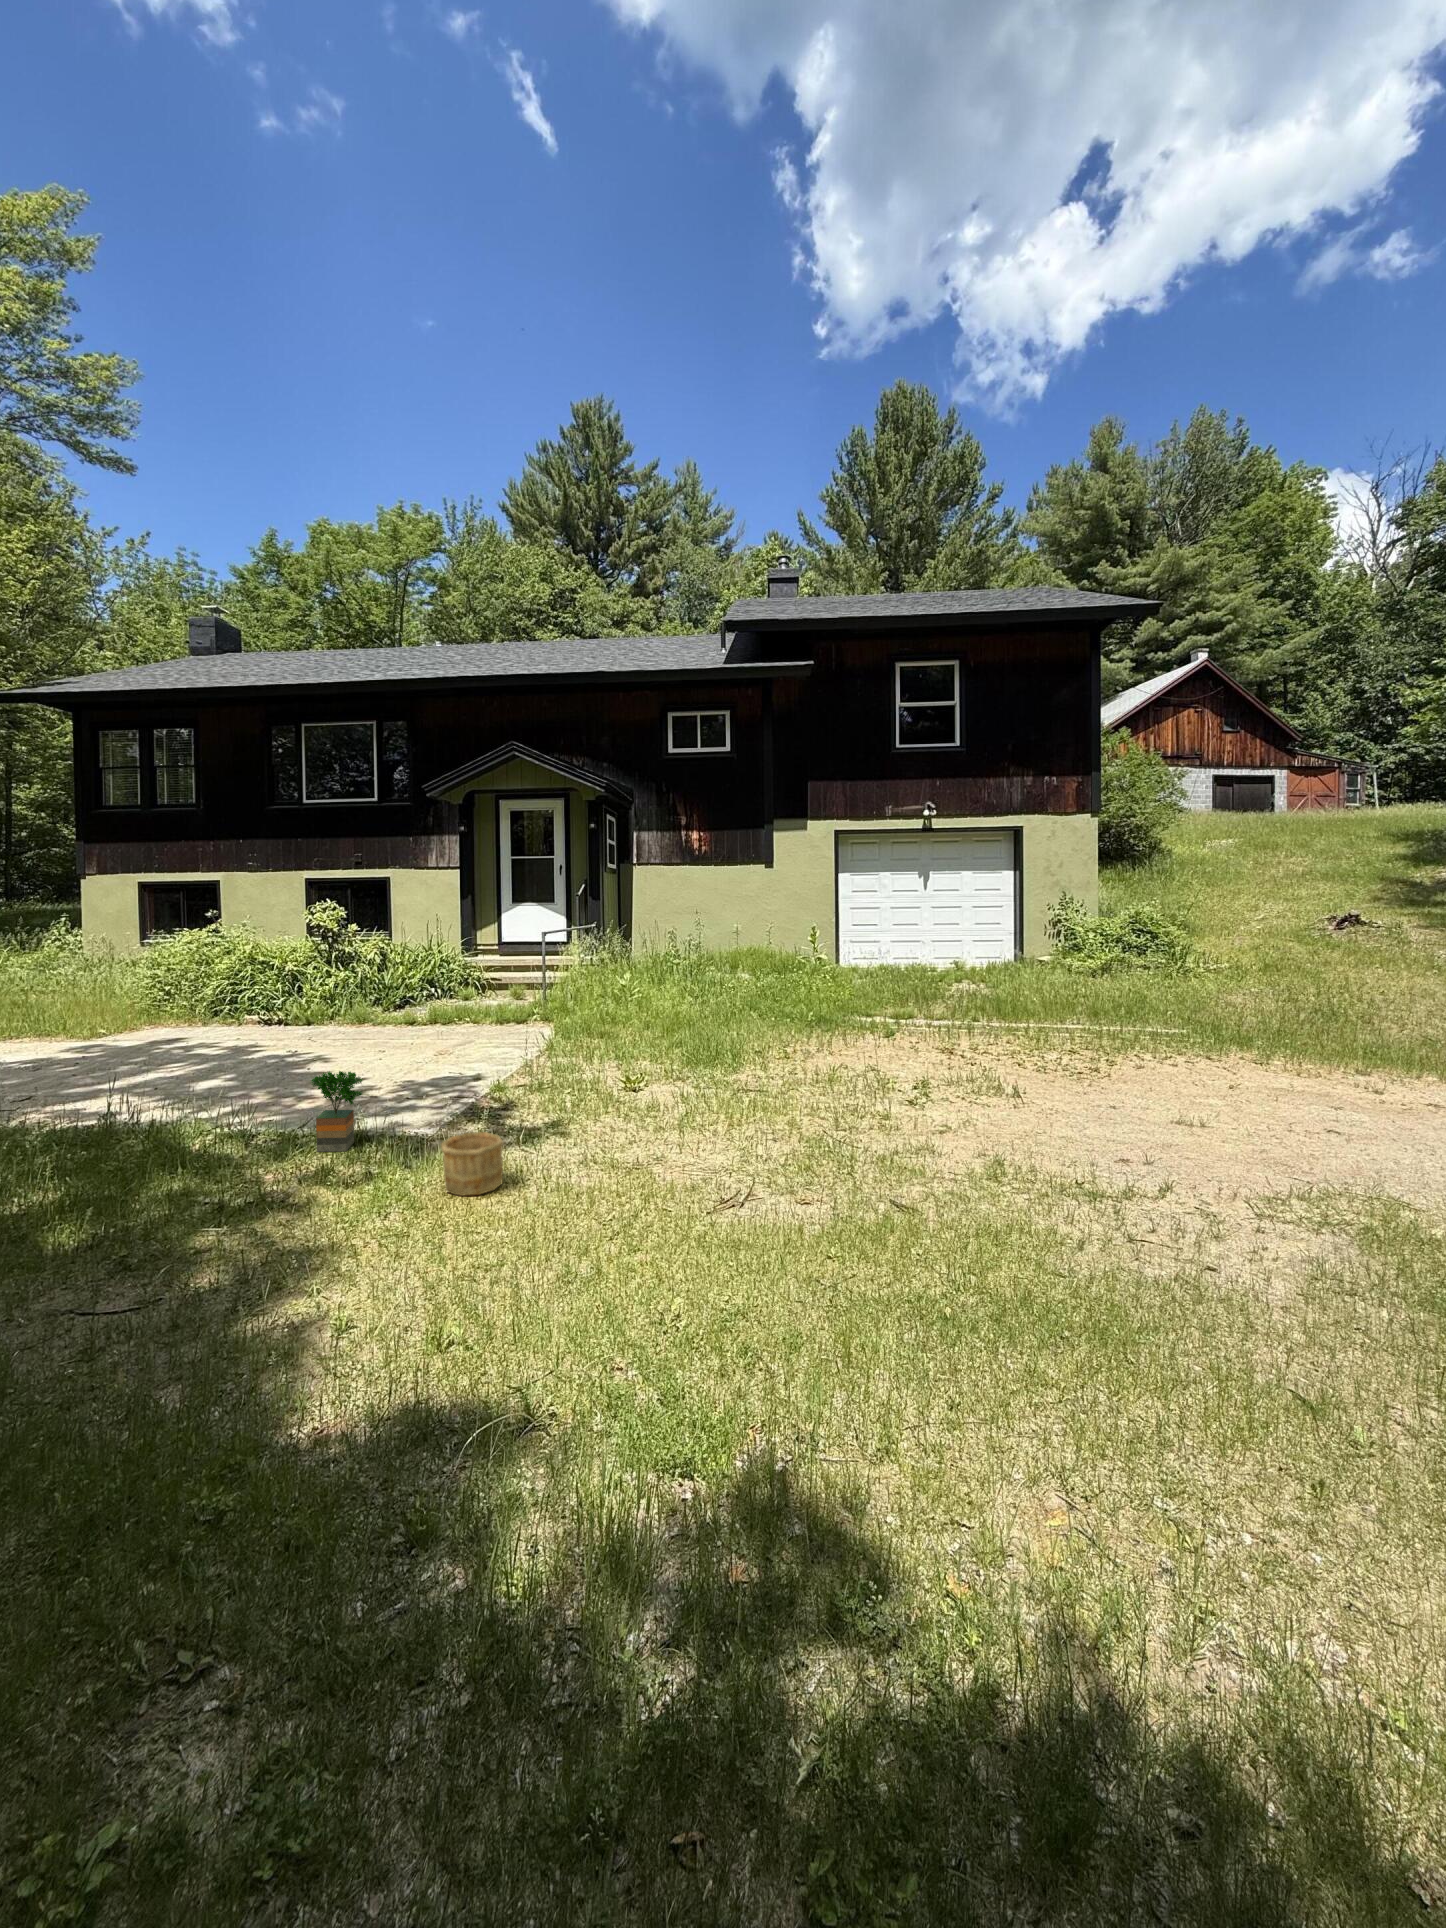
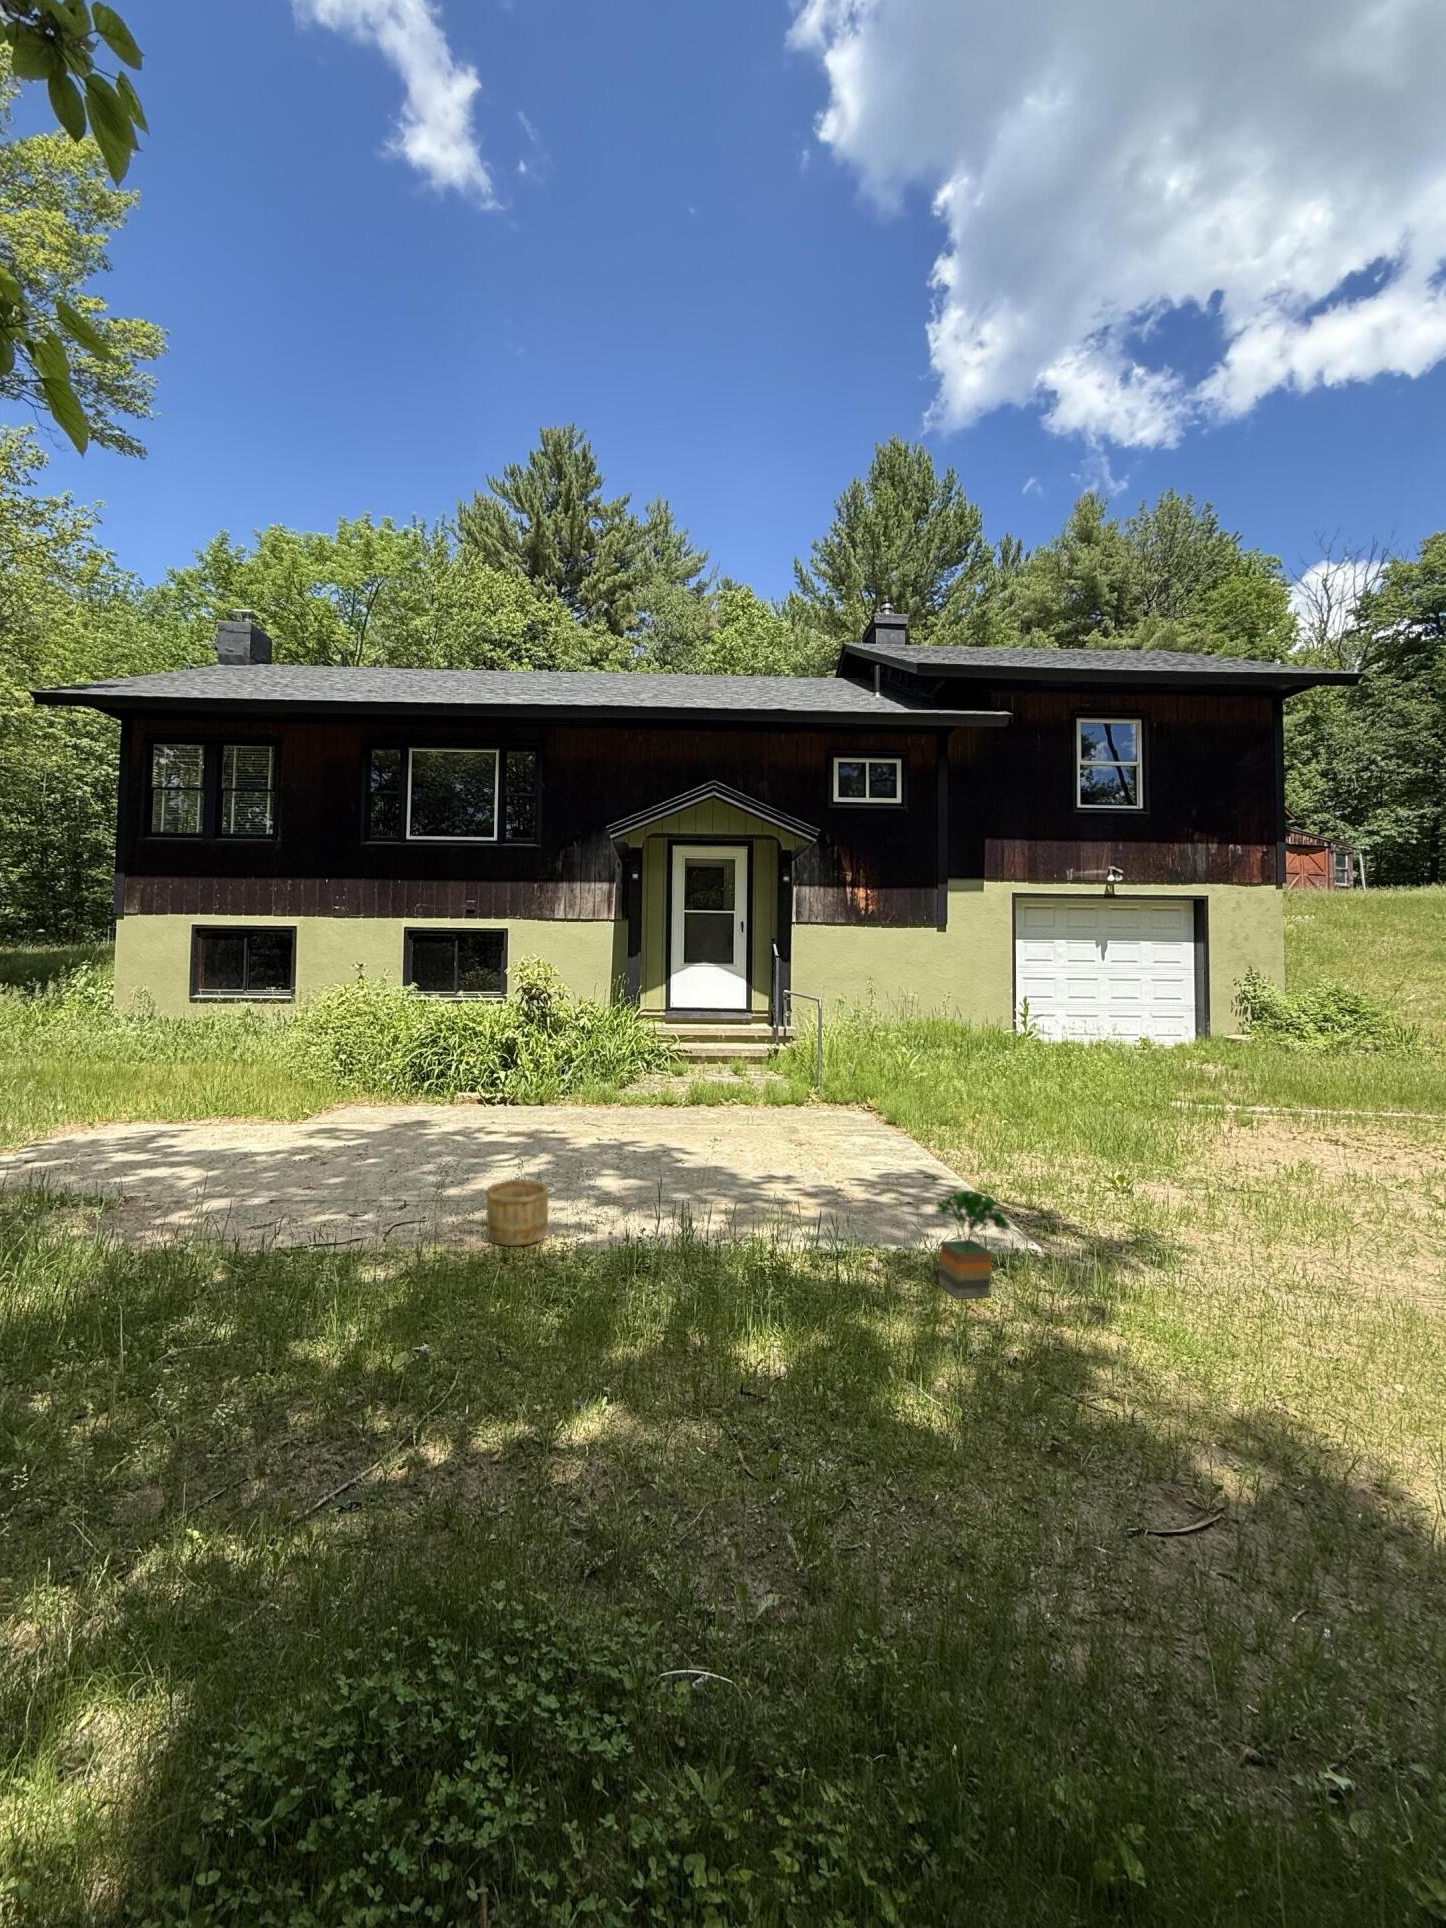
wooden bucket: present [441,1132,503,1196] -> present [486,1180,550,1246]

